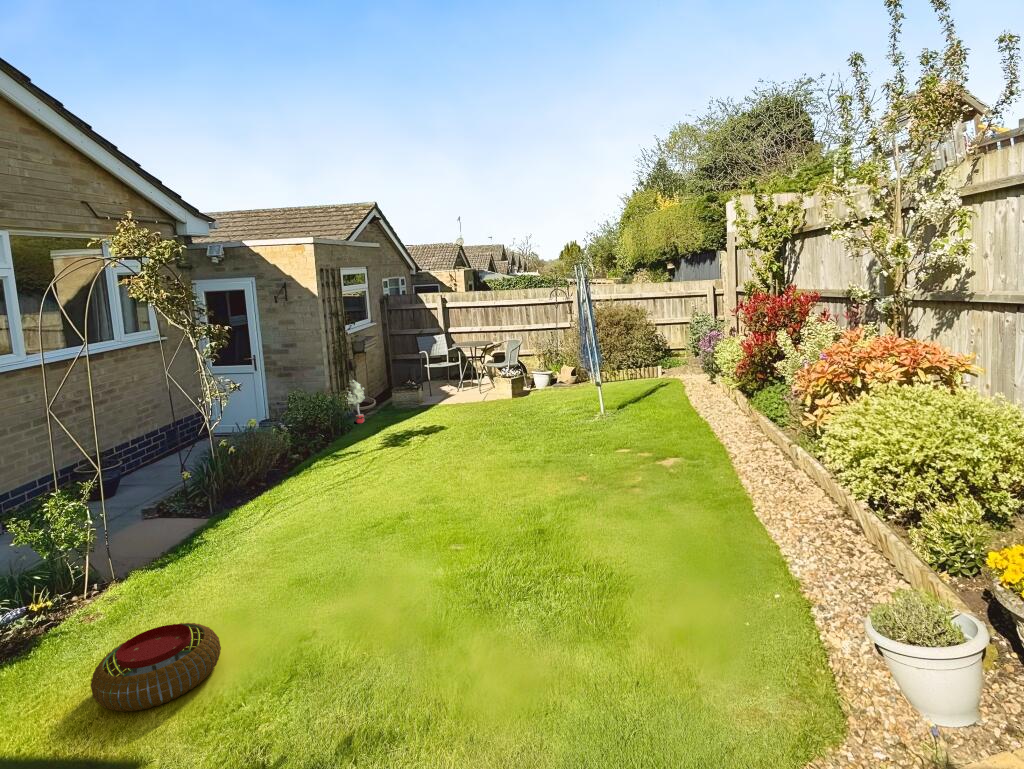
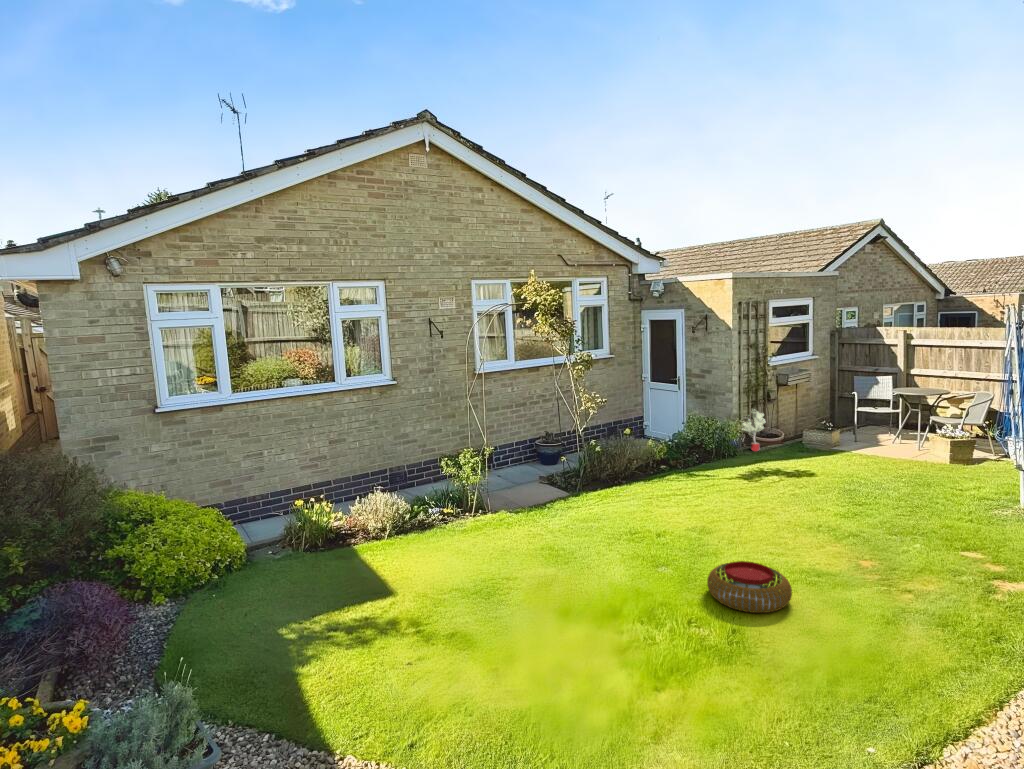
pouf: present [90,623,221,712] -> present [707,561,792,613]

